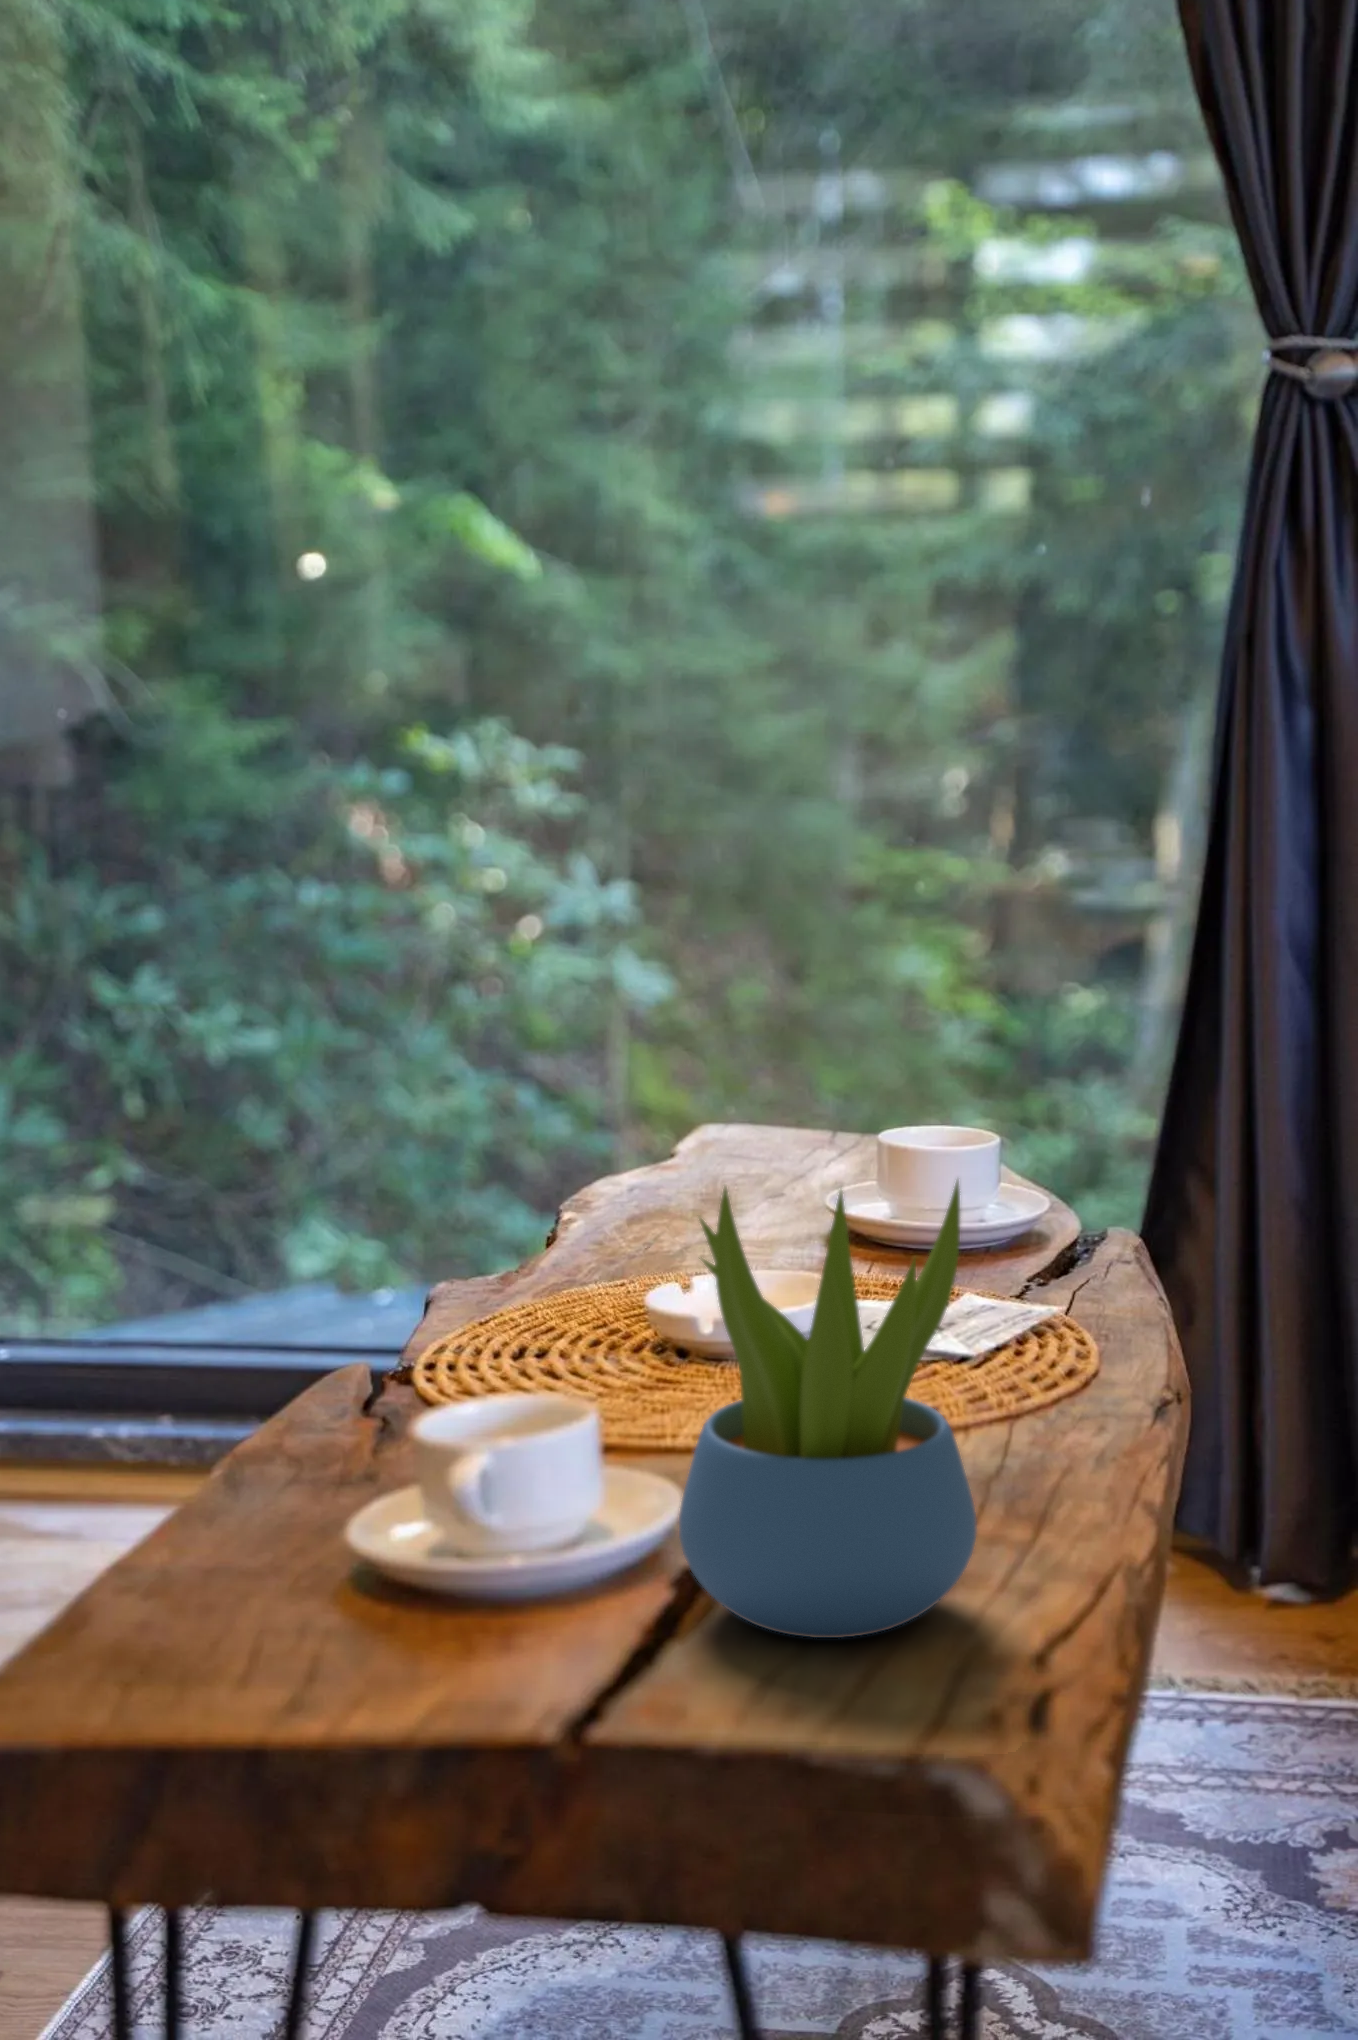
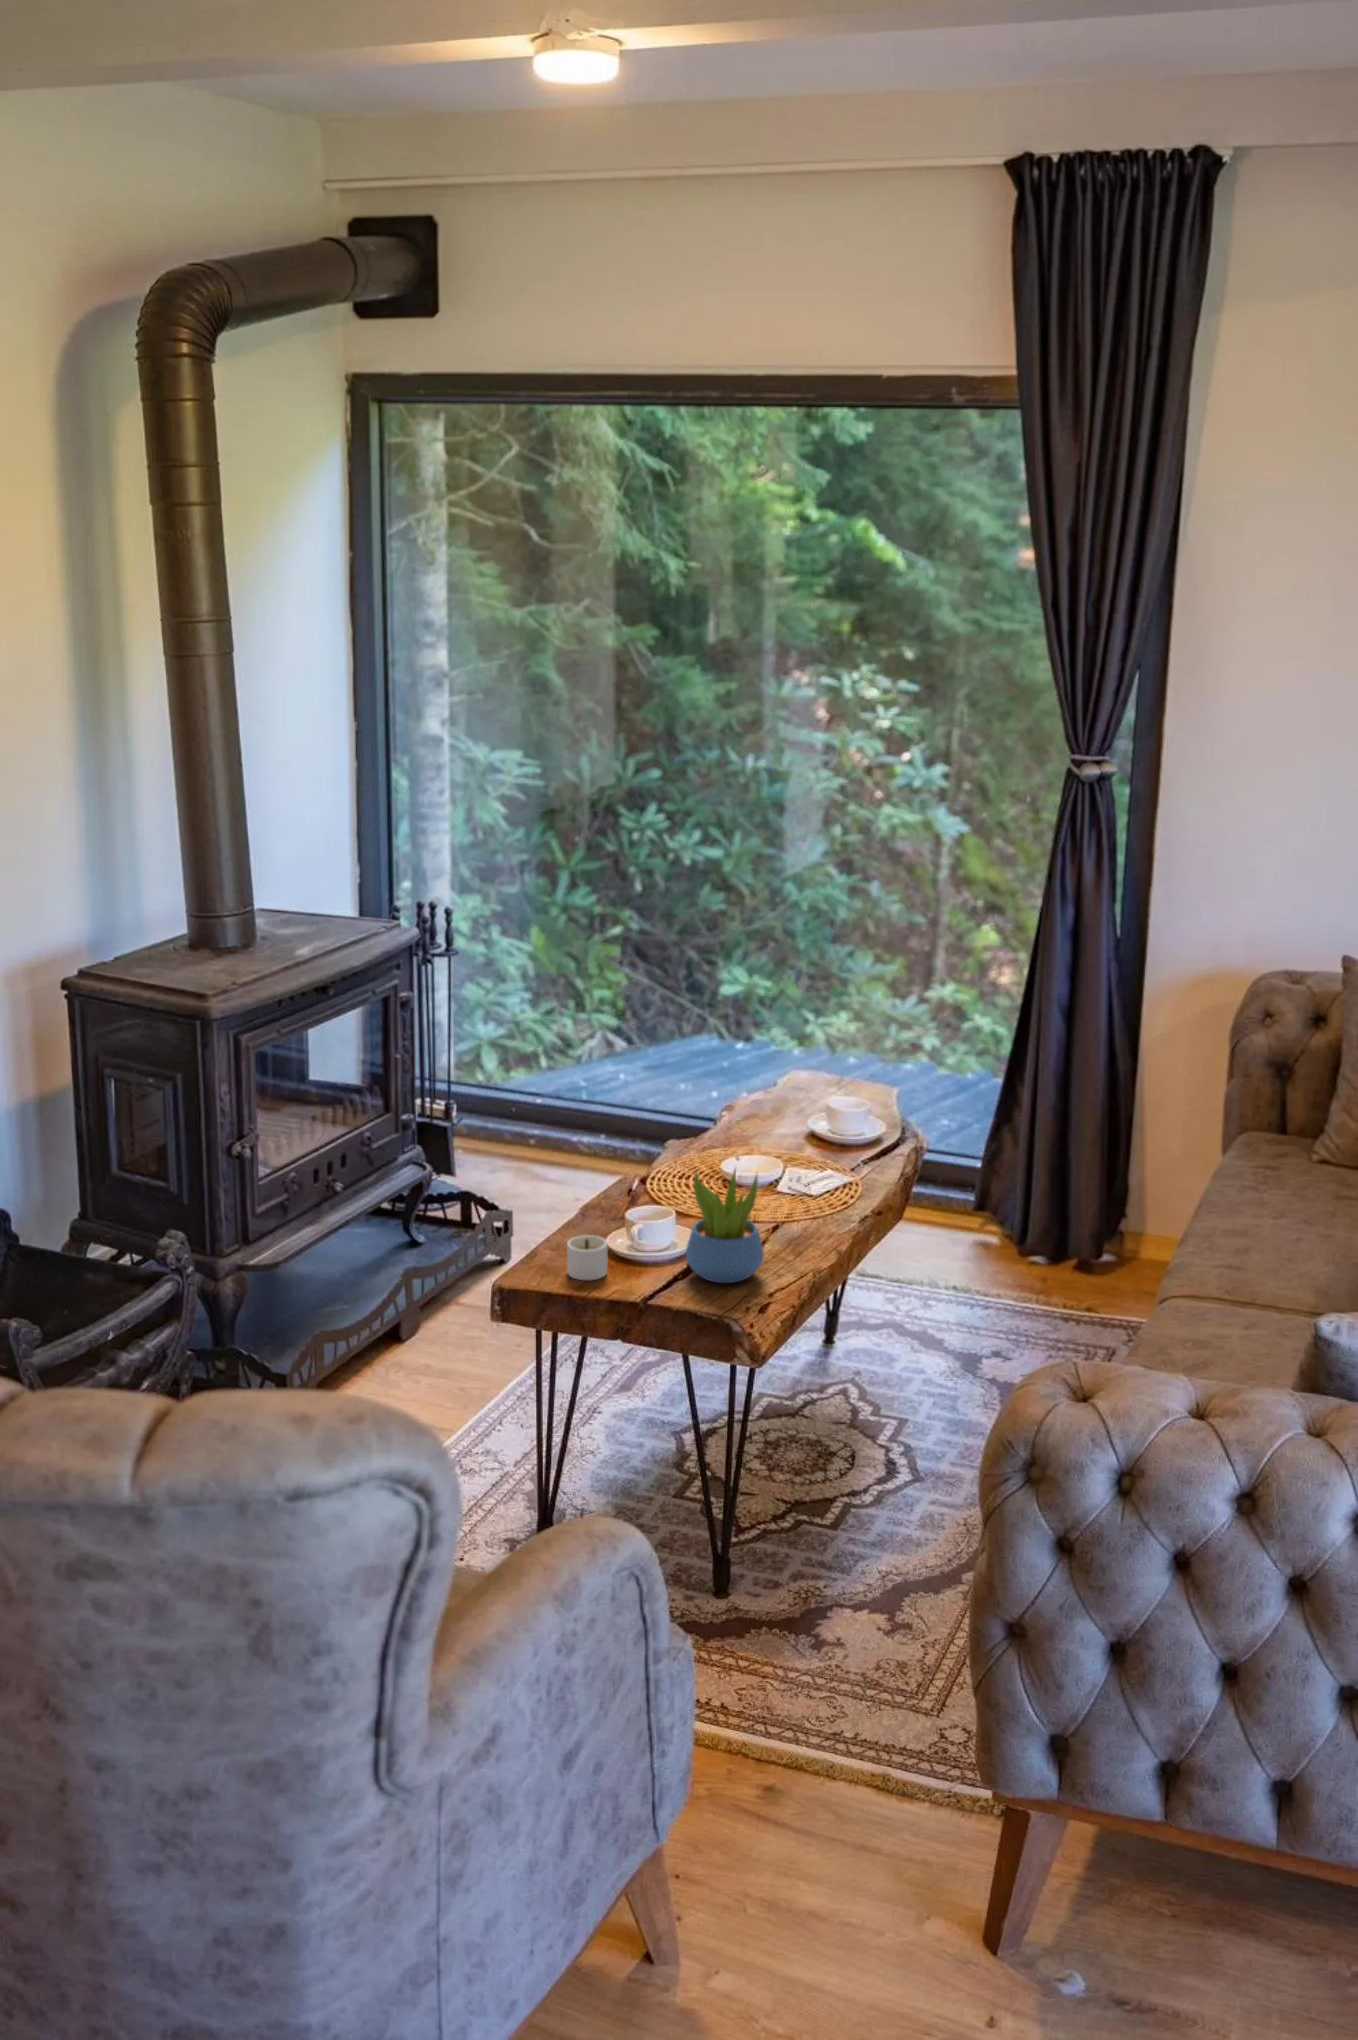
candle: none [218,1504,460,1679] -> present [567,1235,607,1280]

